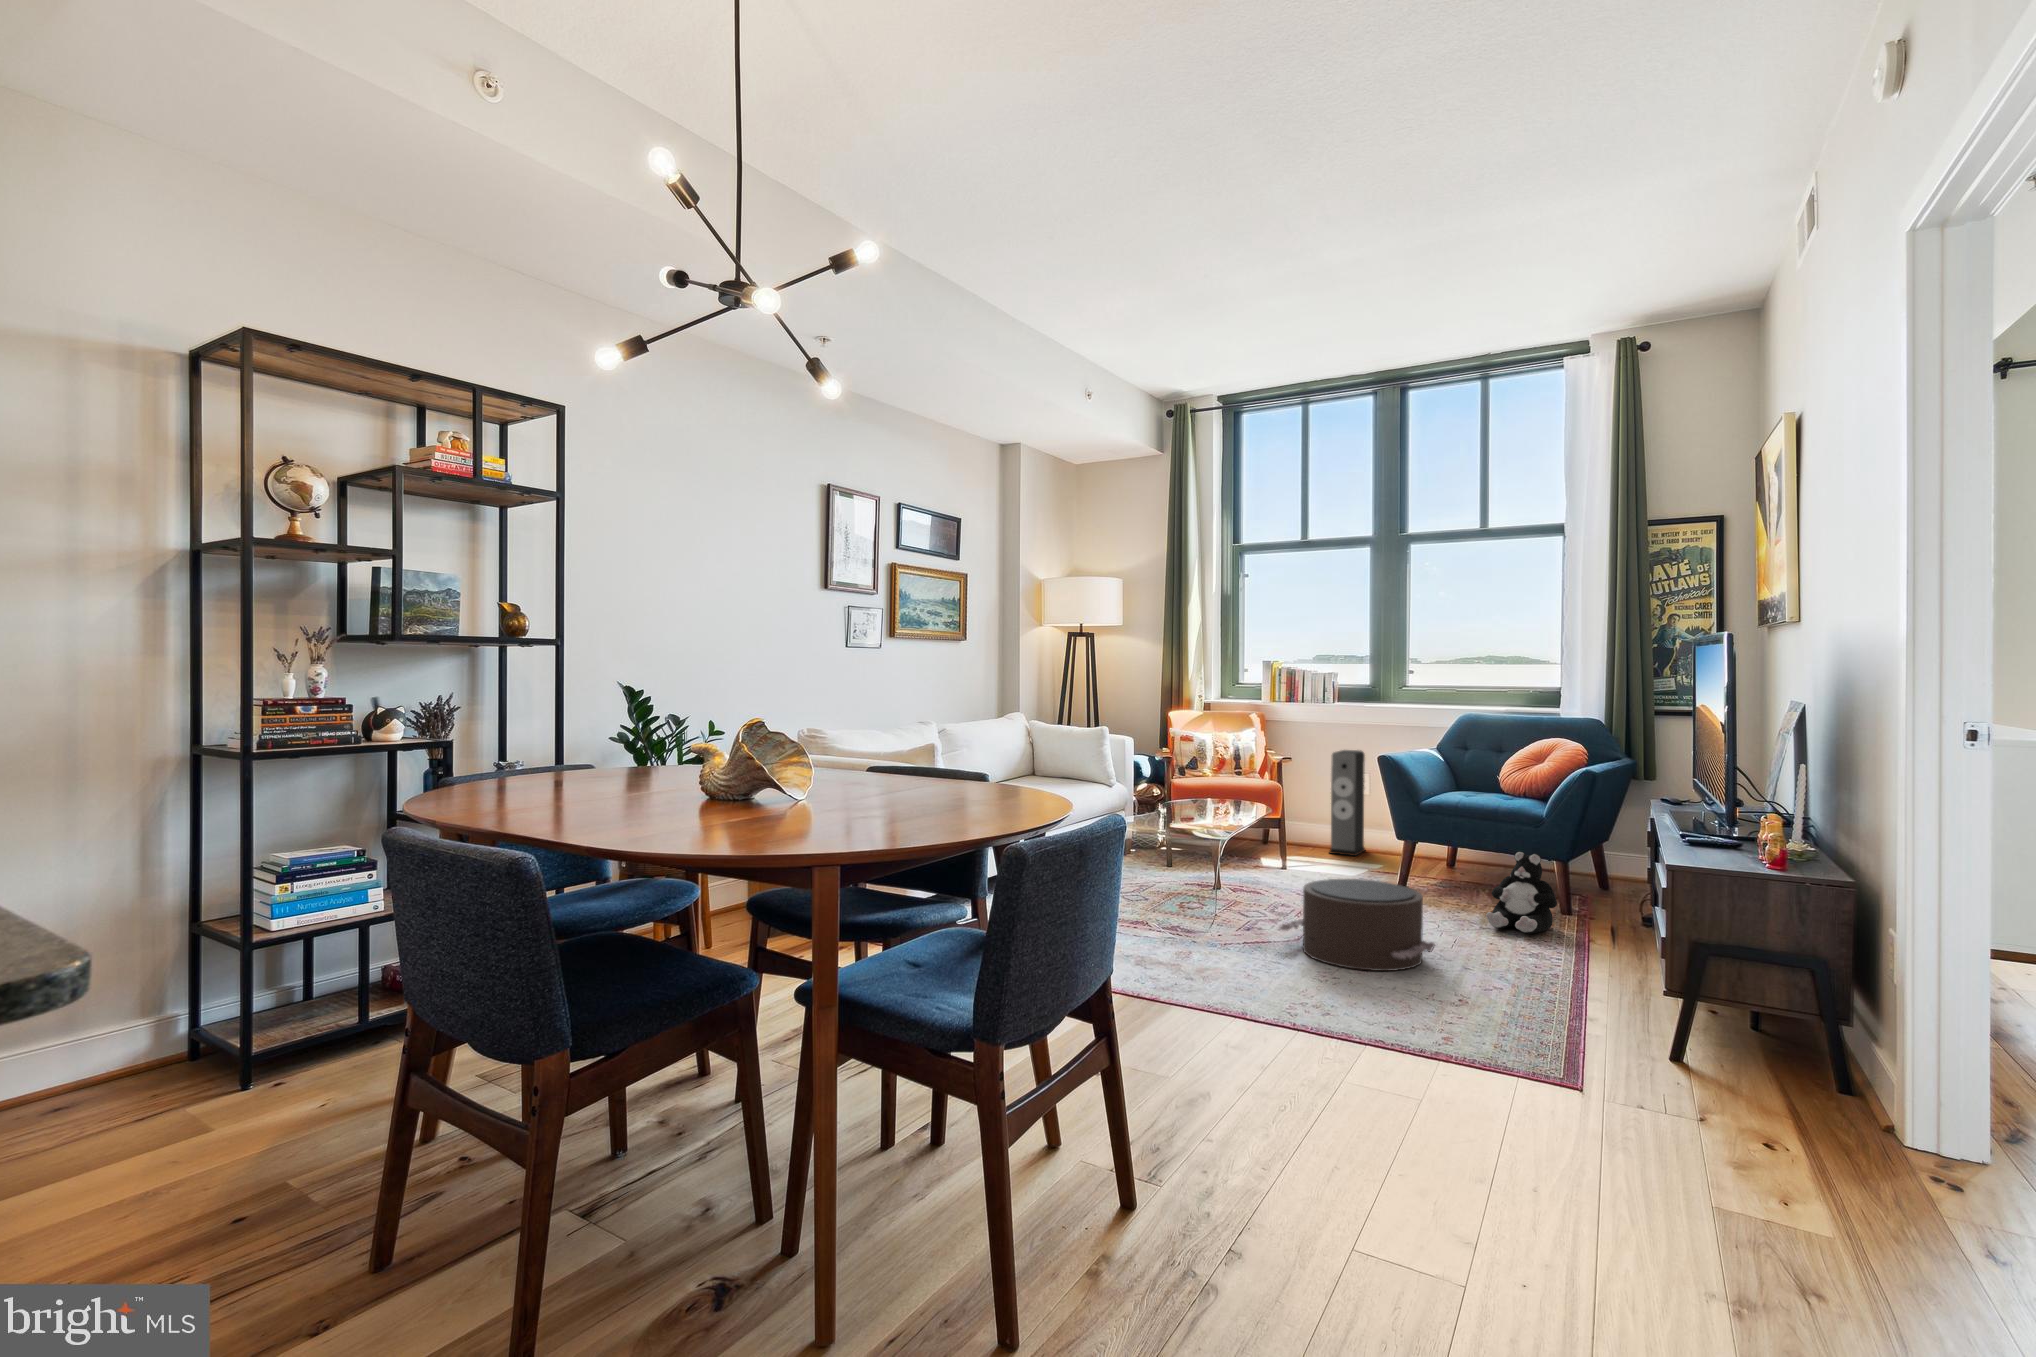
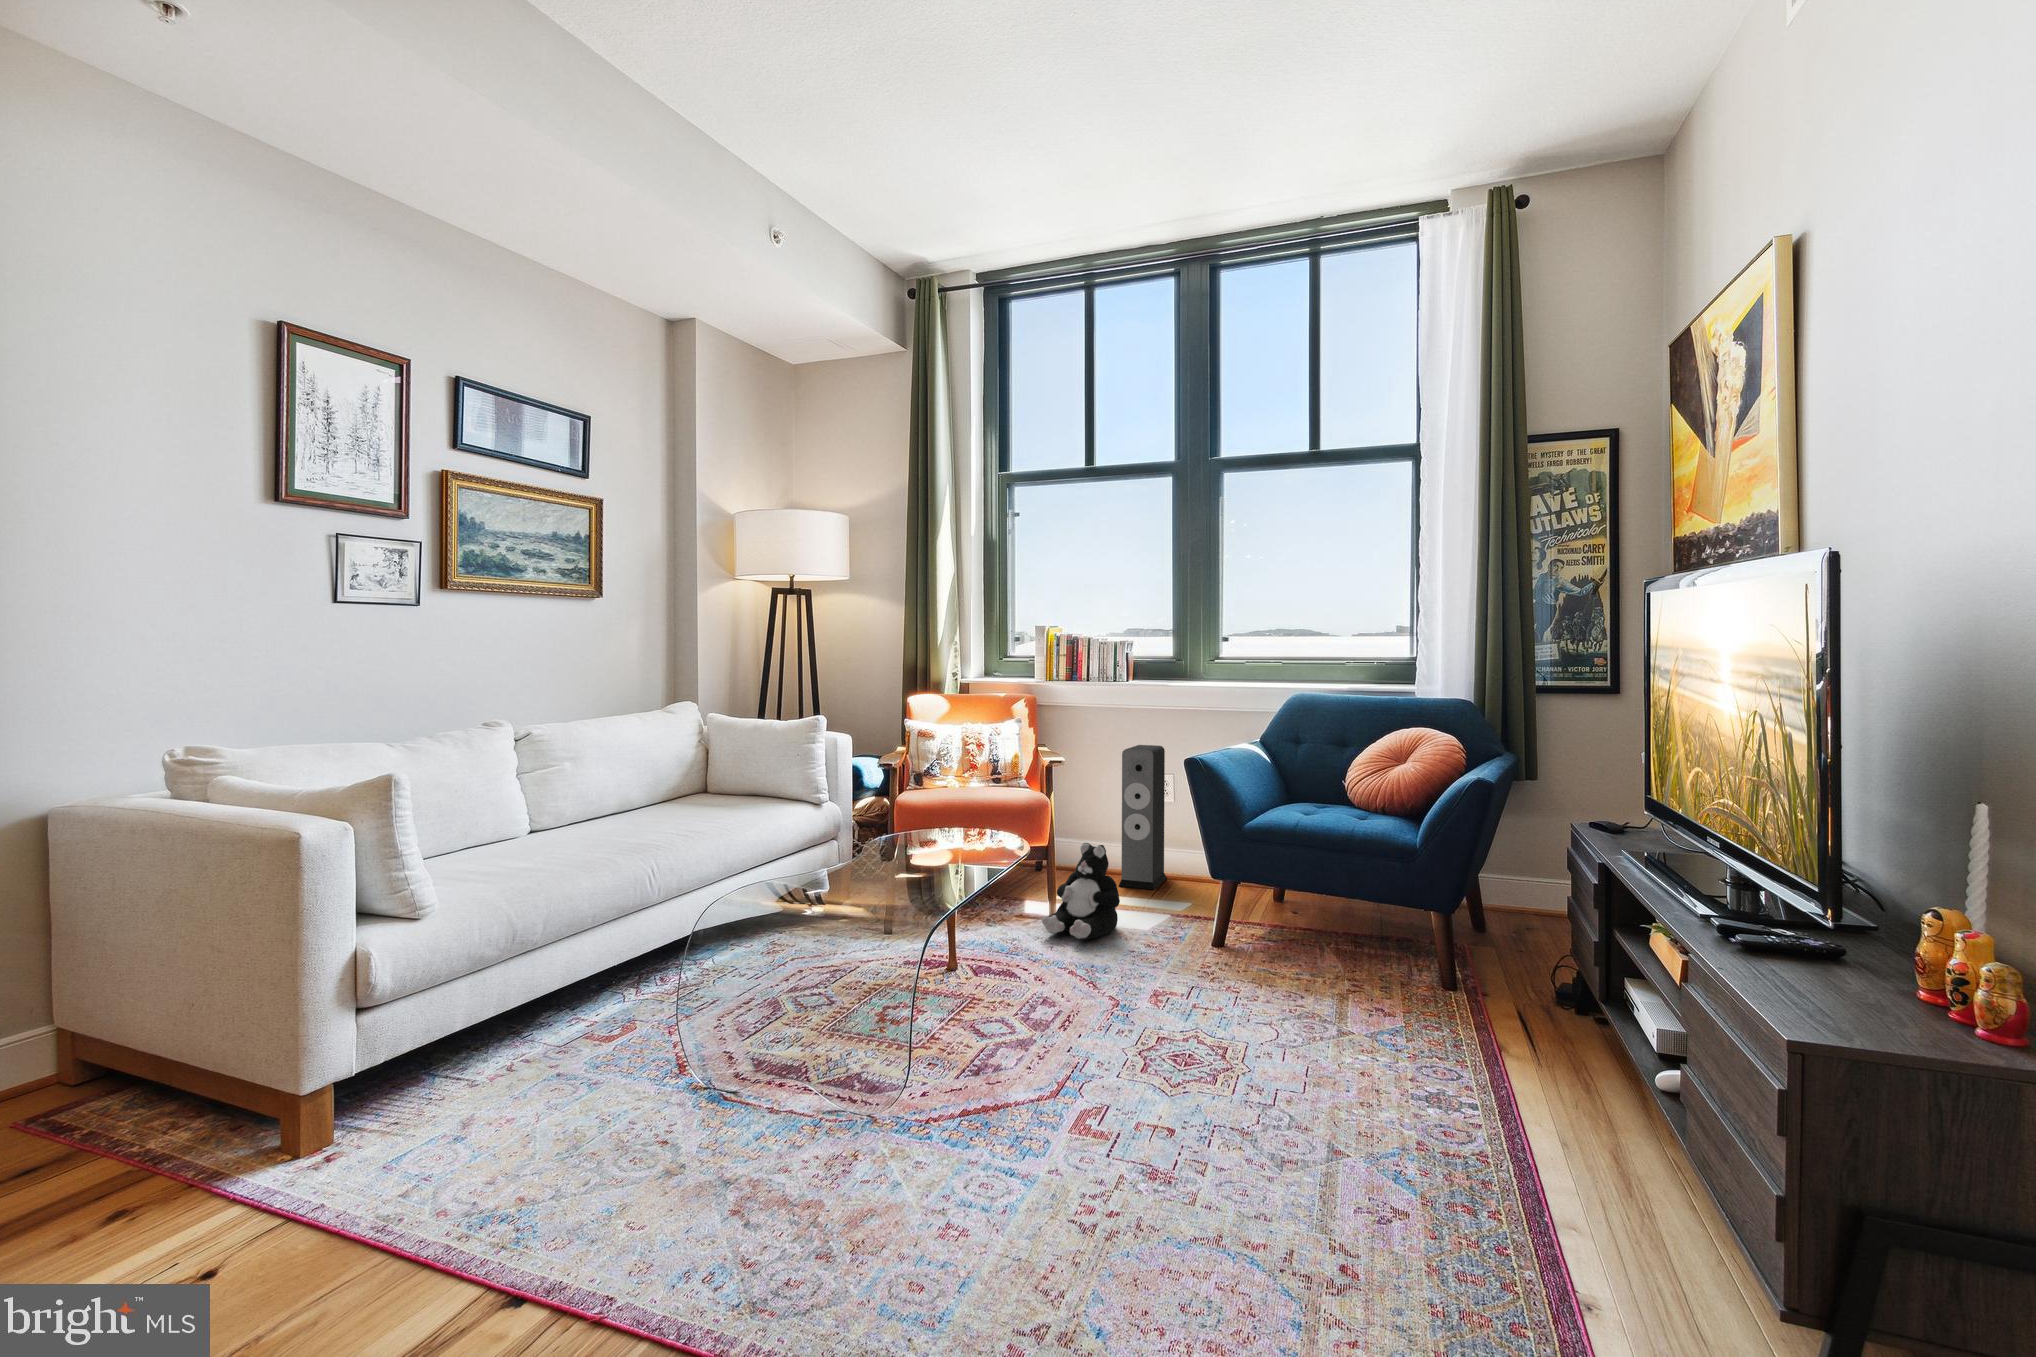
plush toy: present [1486,852,1557,934] -> present [1042,843,1120,940]
pouf: present [1279,879,1435,971] -> none [1020,977,1290,1171]

